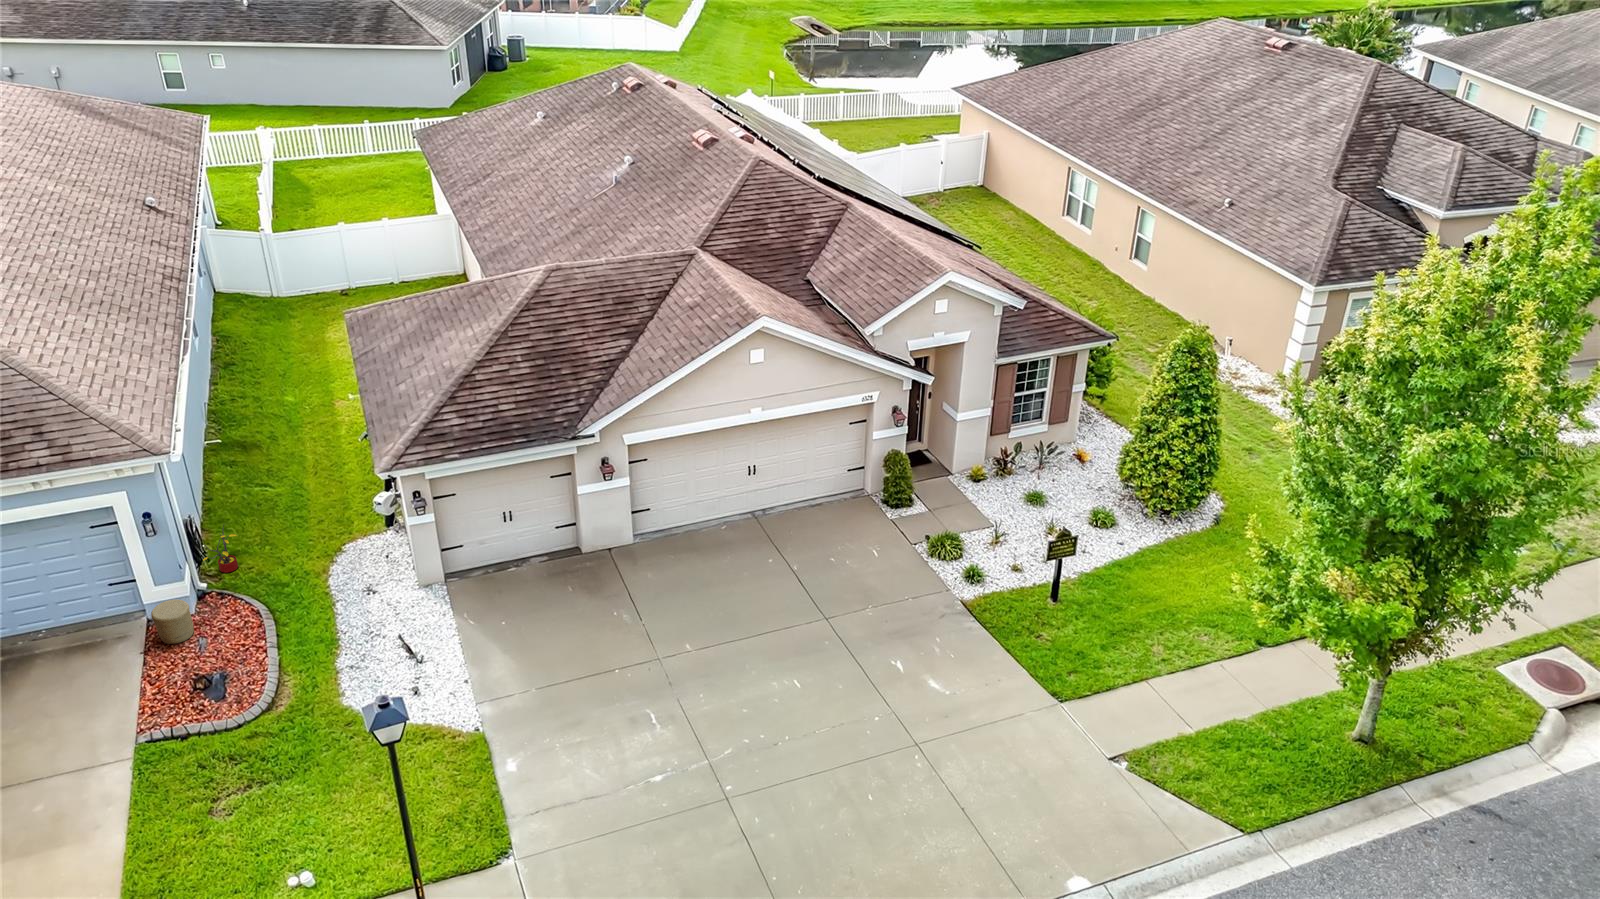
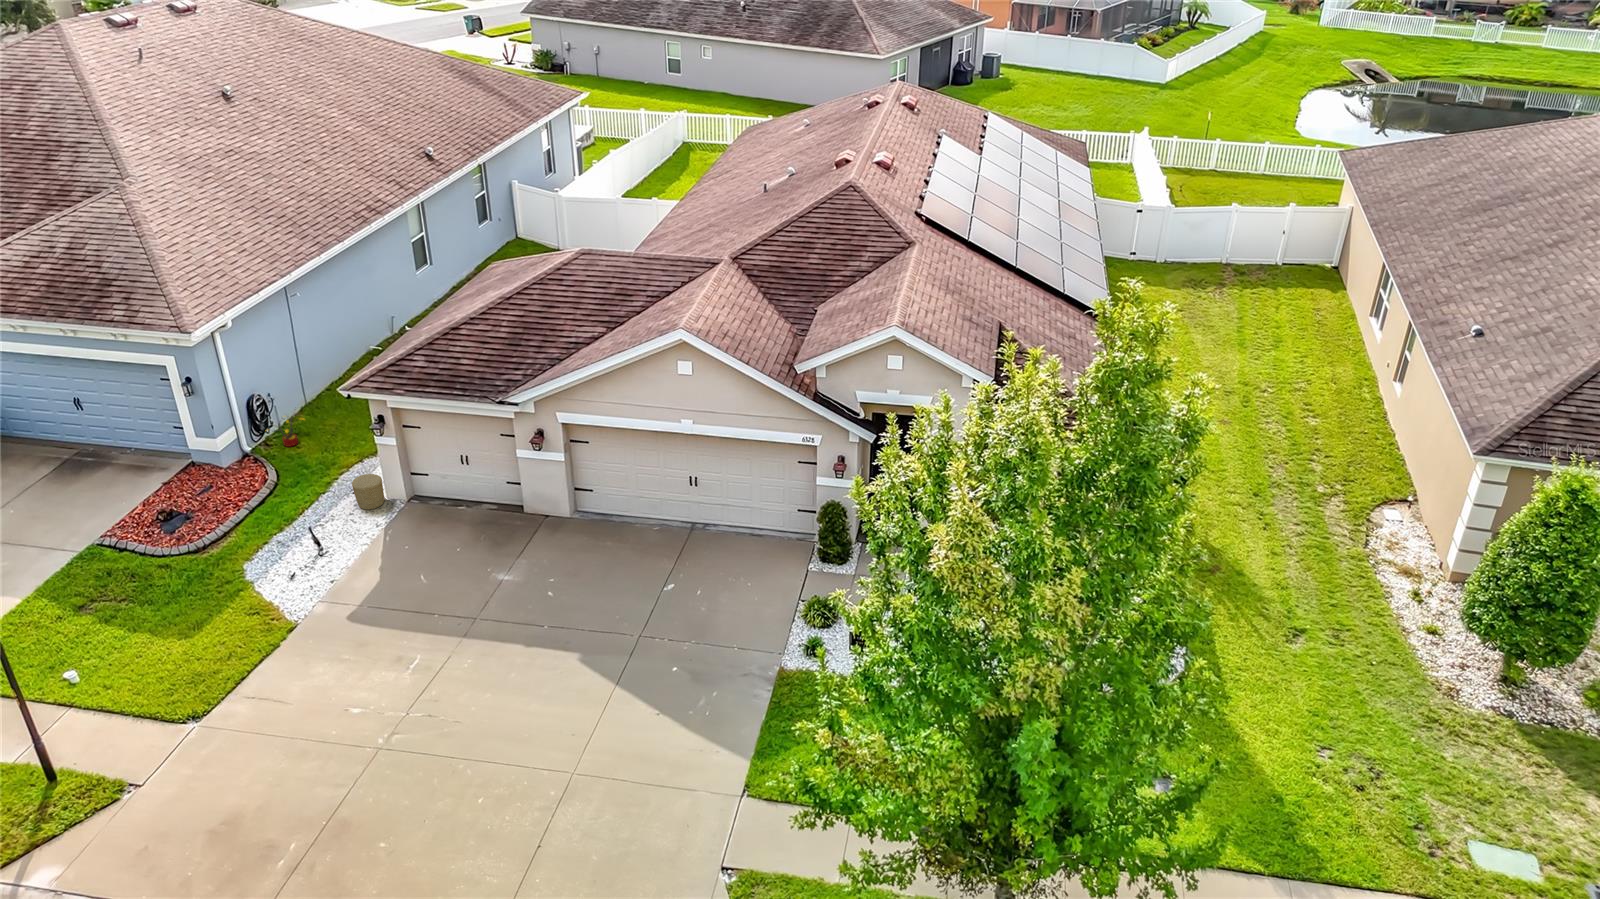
woven basket: present [151,600,194,644] -> present [352,474,384,510]

